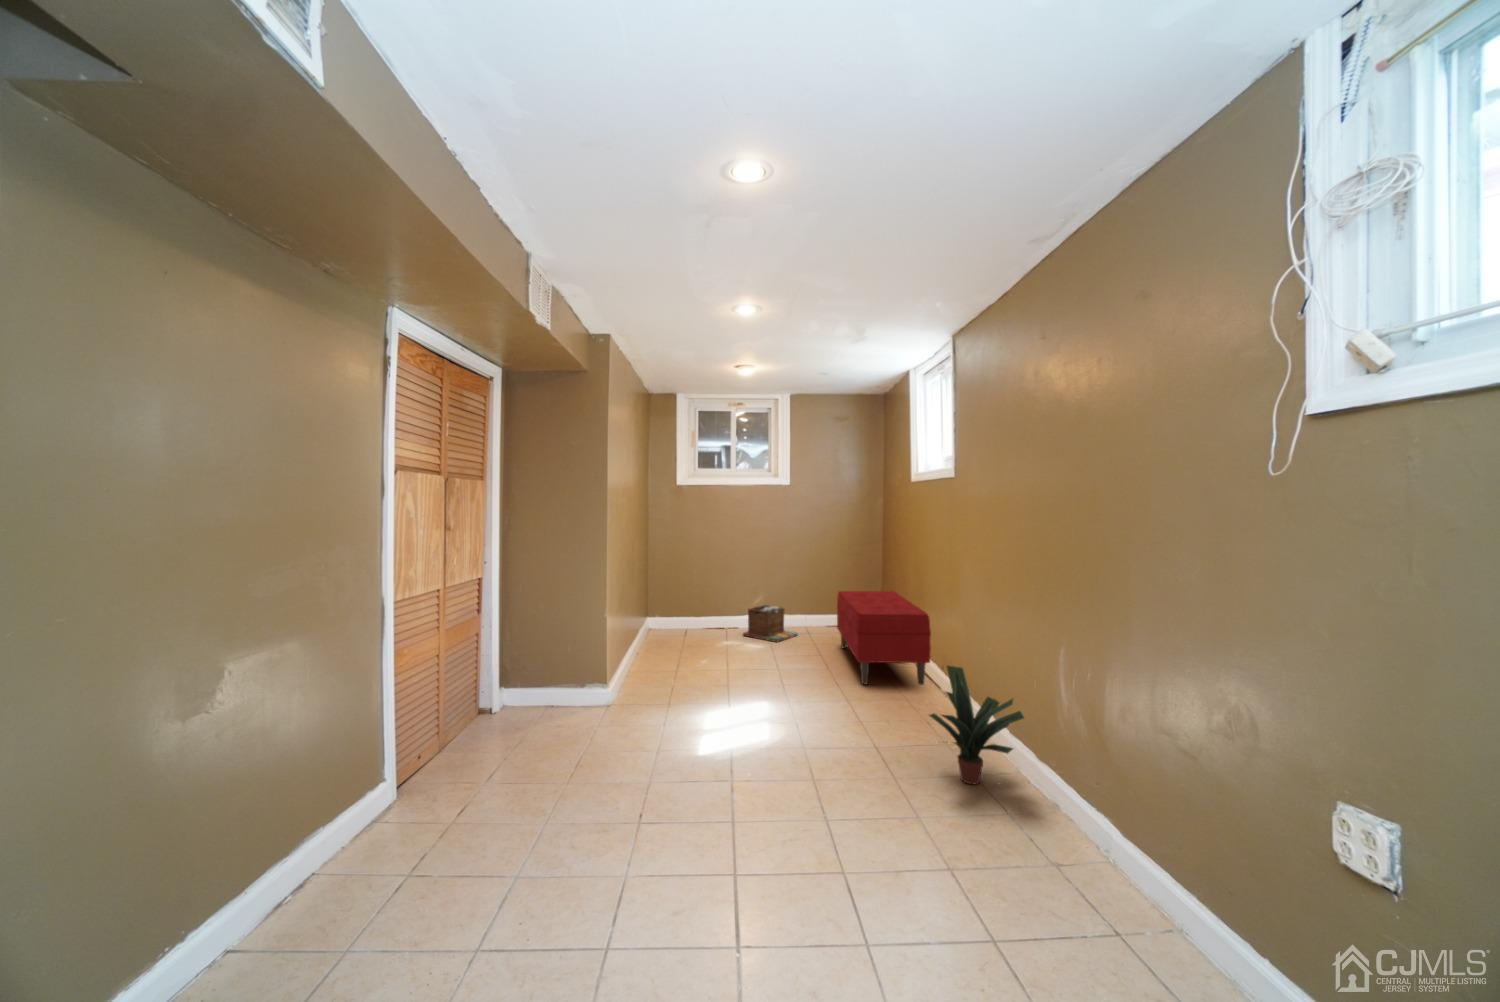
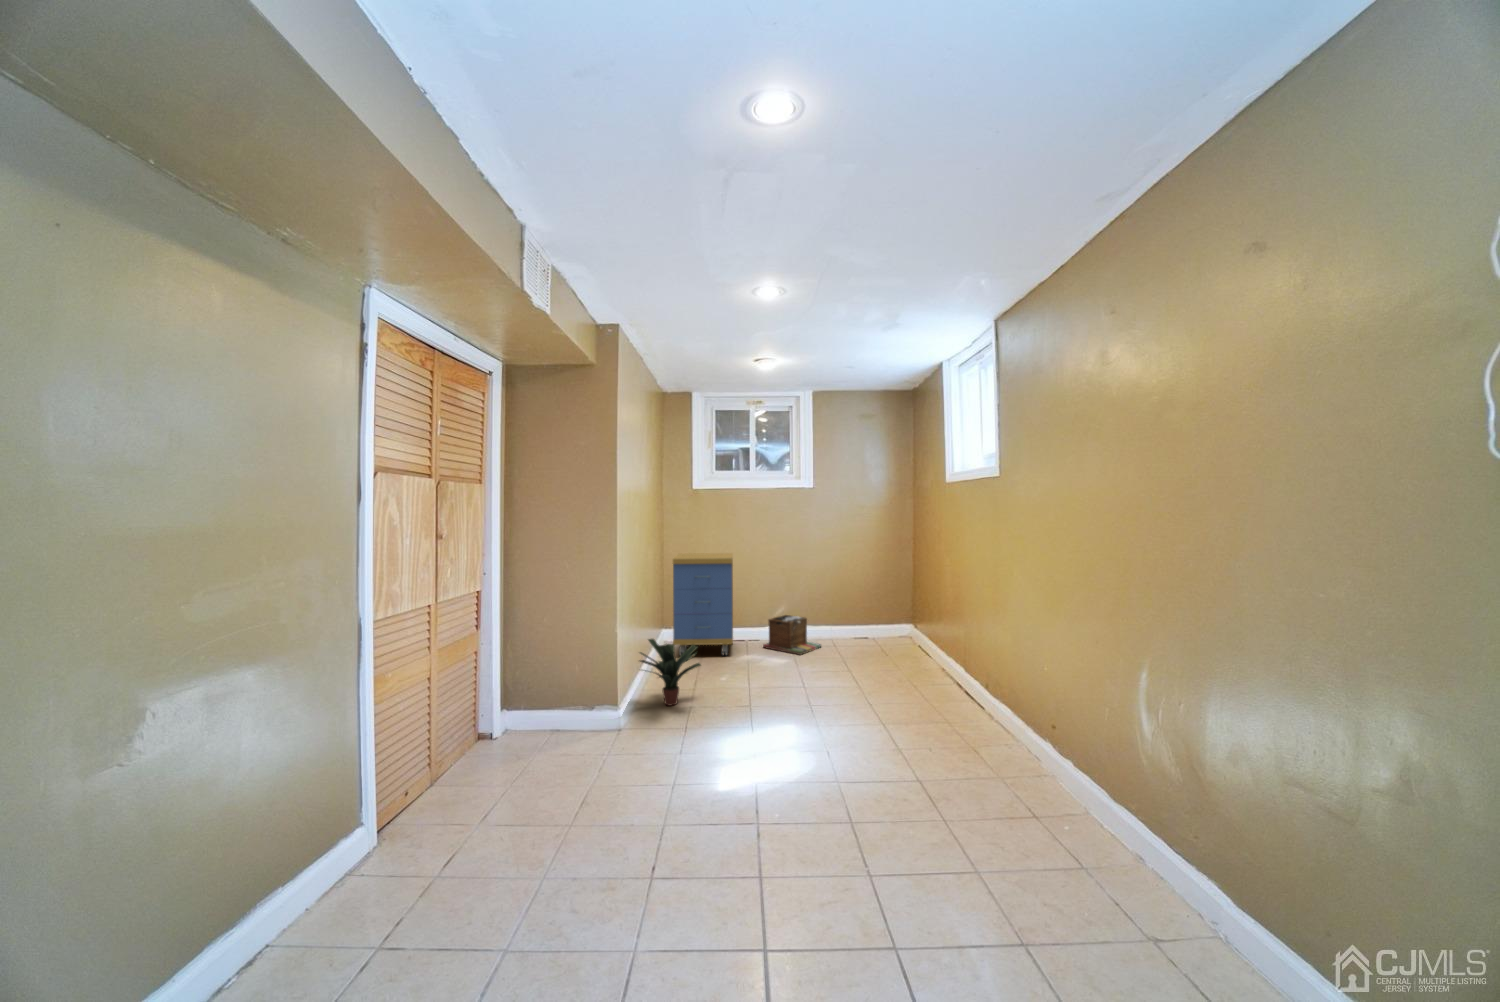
storage cabinet: none [657,547,715,643] -> present [673,553,733,656]
bench: present [837,591,931,685] -> none [864,600,971,705]
potted plant: present [930,665,1024,784] -> present [640,639,701,706]

